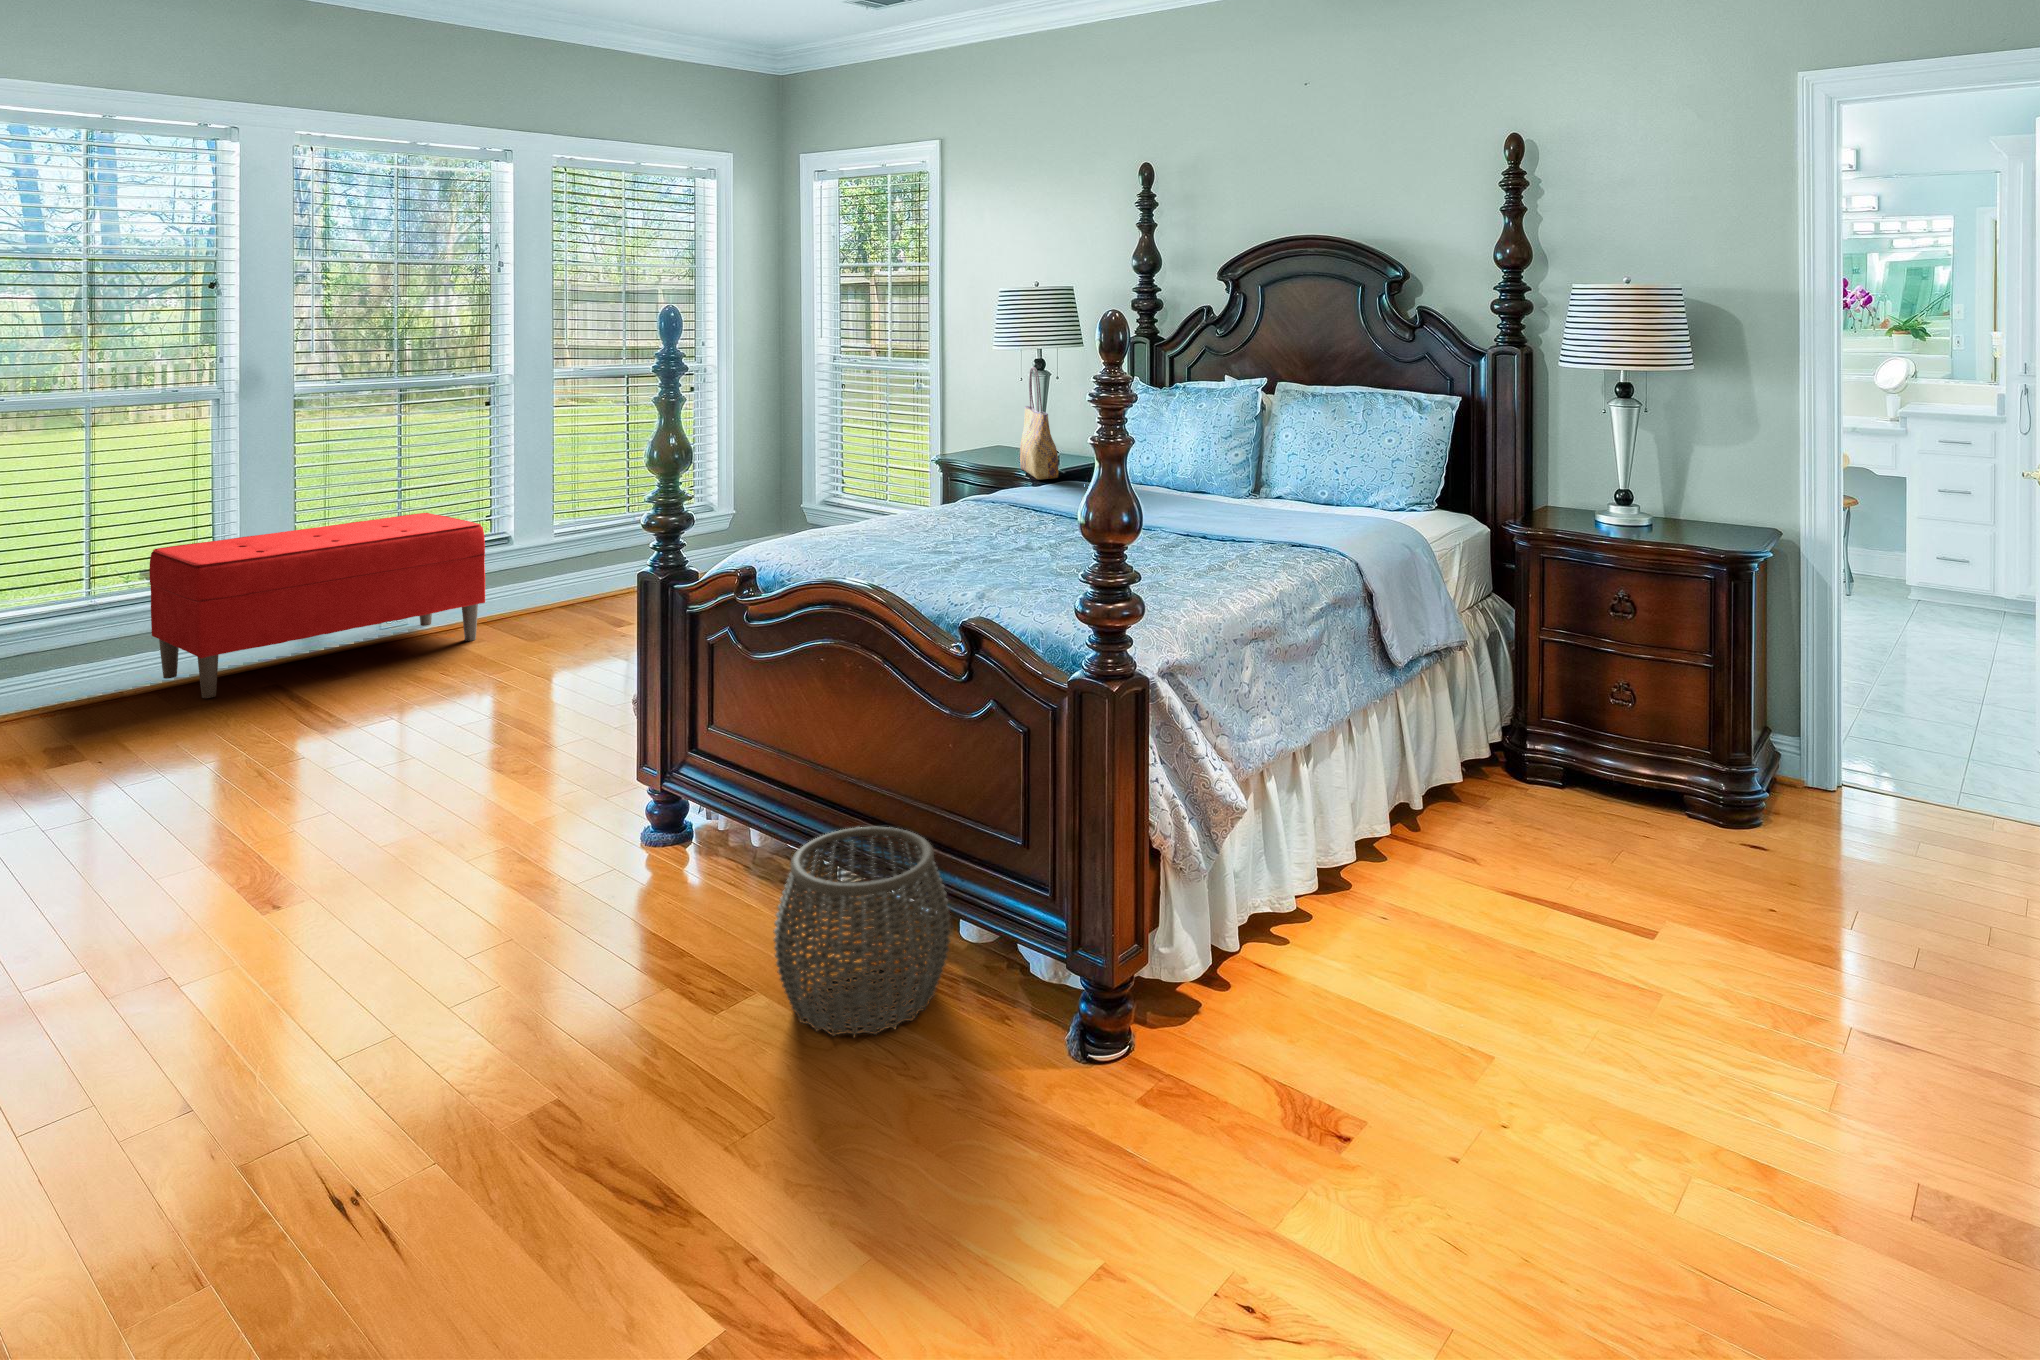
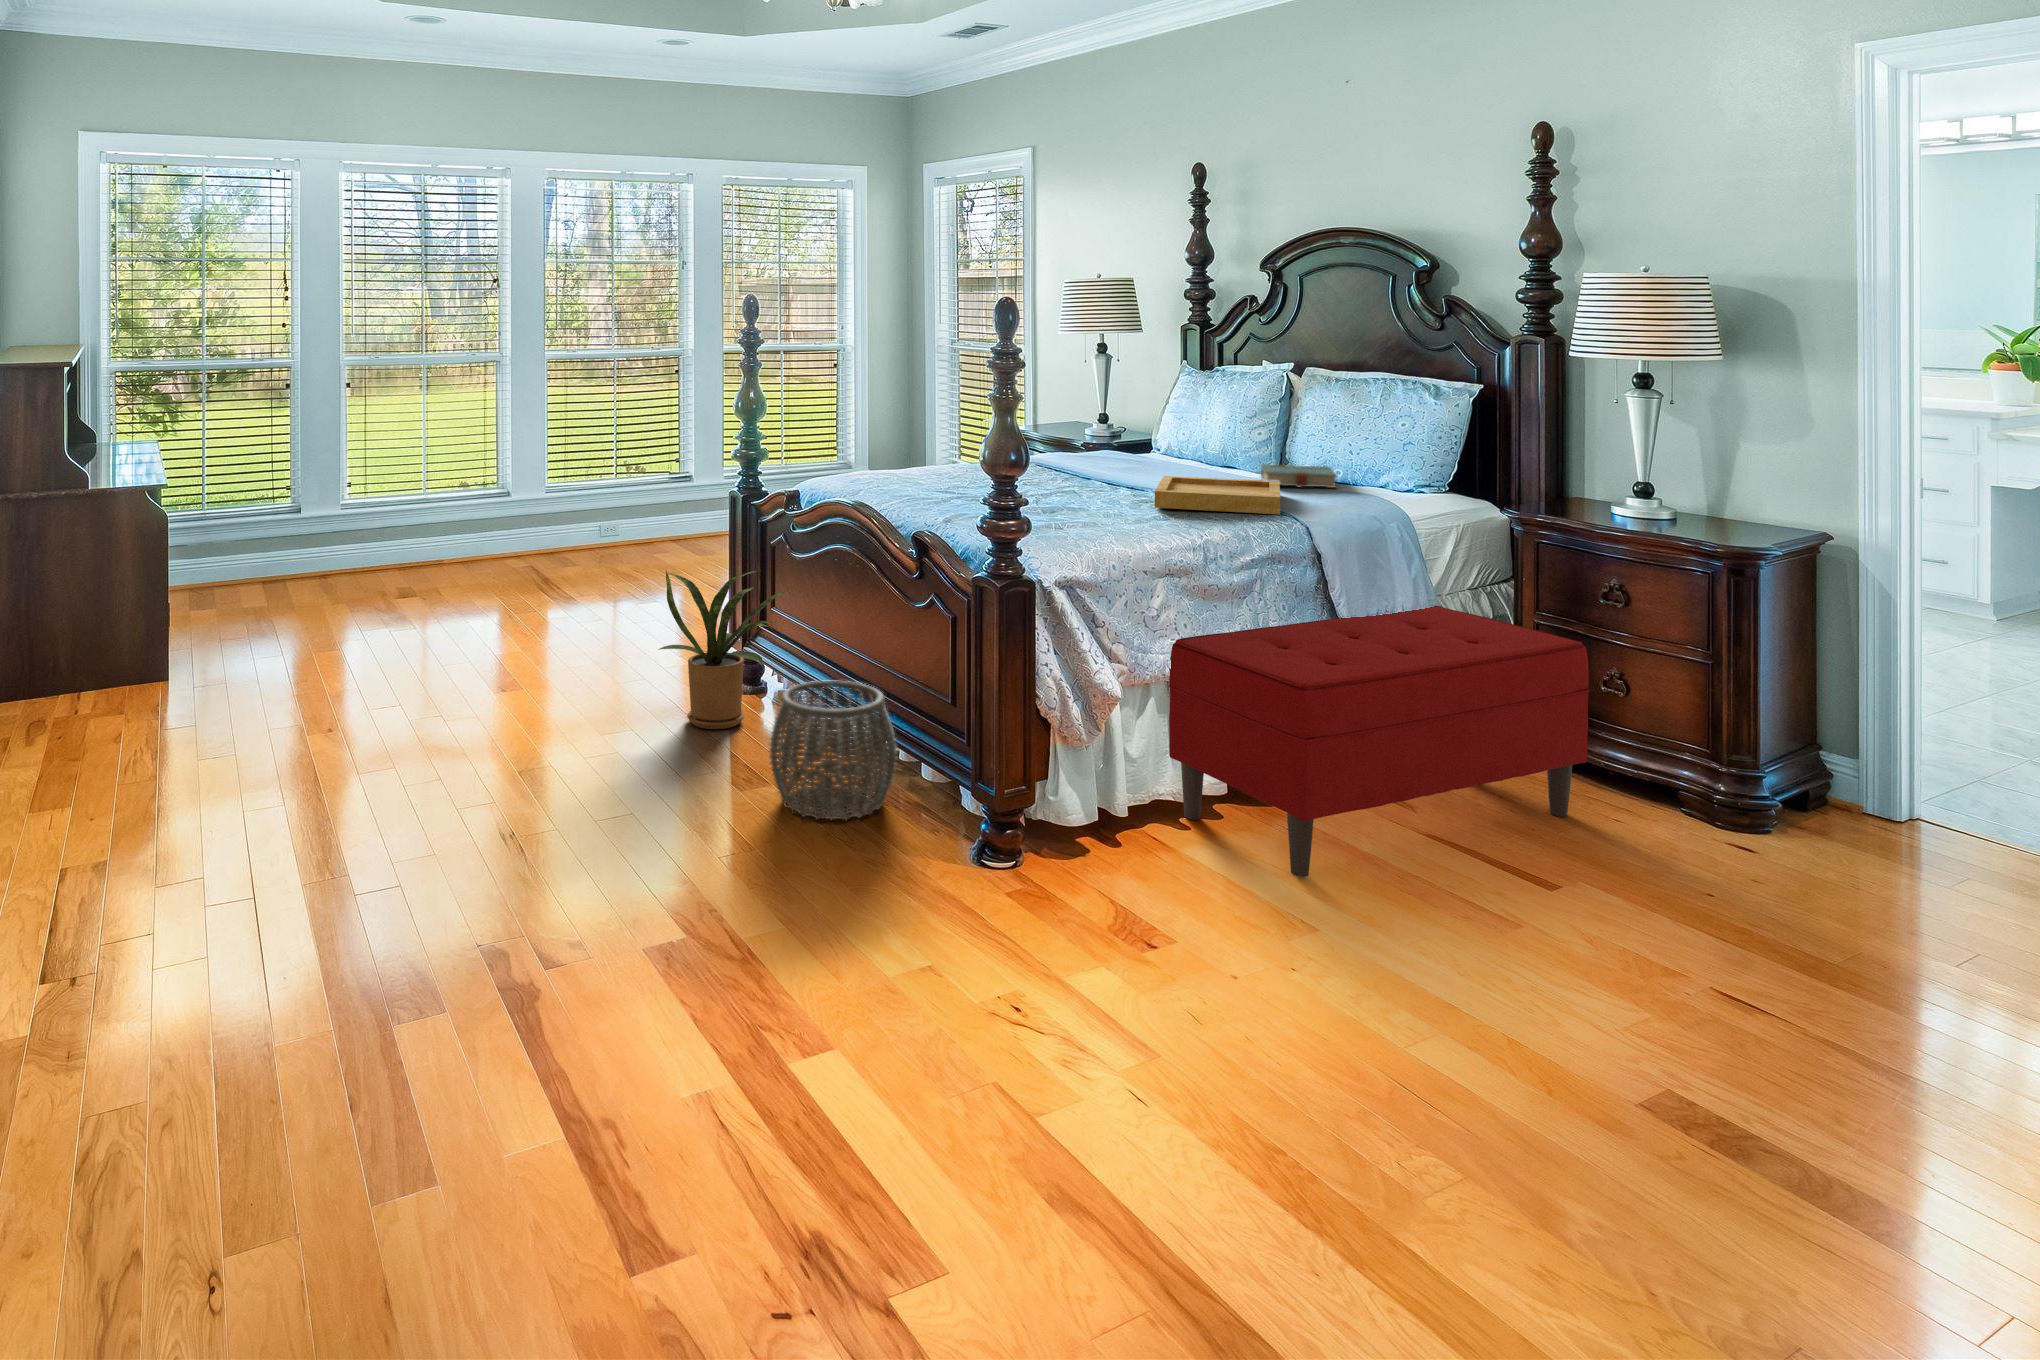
tote bag: present [1020,367,1059,480] -> none [1071,349,1097,450]
book: none [1264,490,1351,516] -> present [1261,464,1337,488]
tray: none [1183,512,1335,555] -> present [1155,476,1280,514]
bench: present [149,513,485,698] -> present [1169,606,1589,877]
house plant: none [559,679,757,905] -> present [658,570,788,729]

